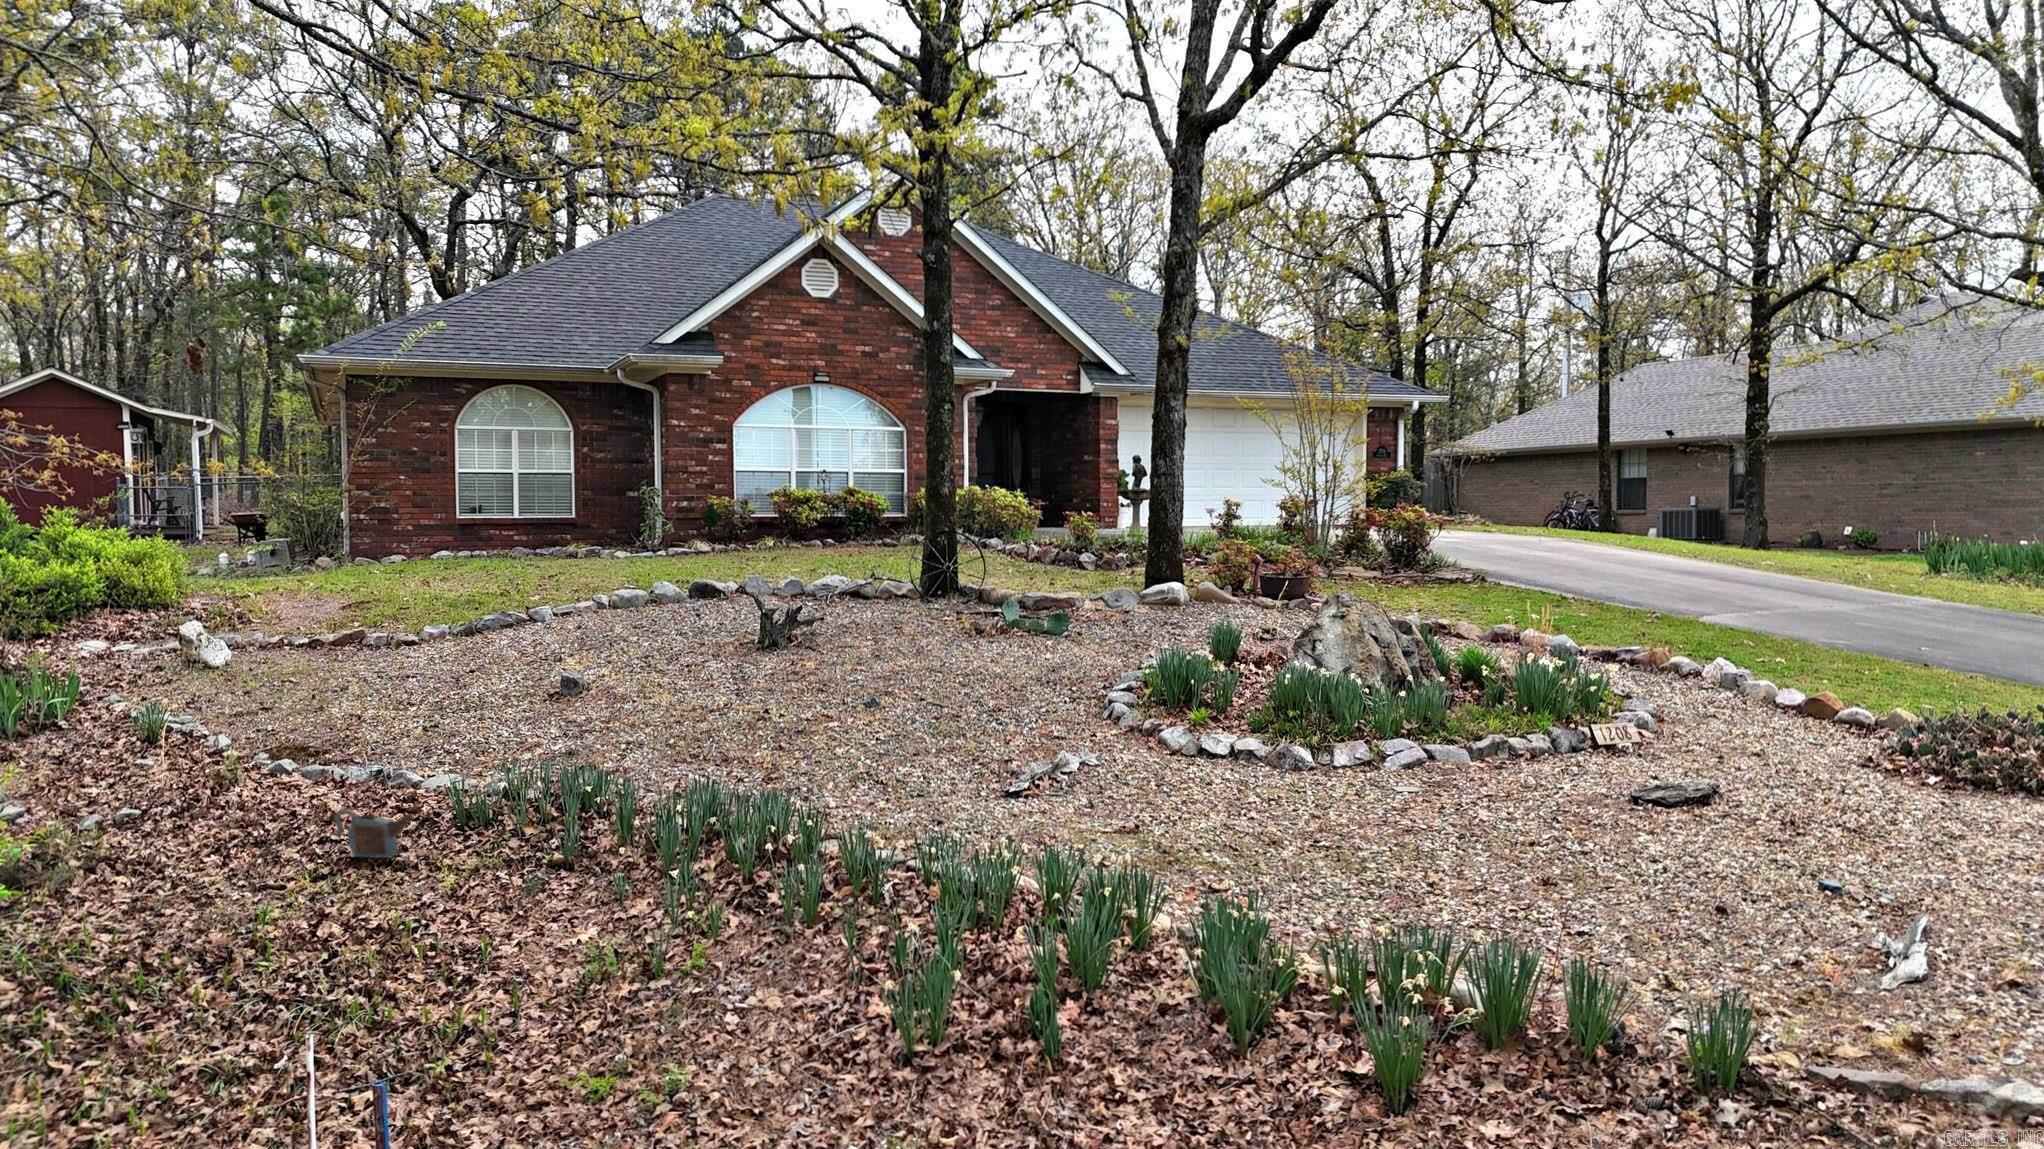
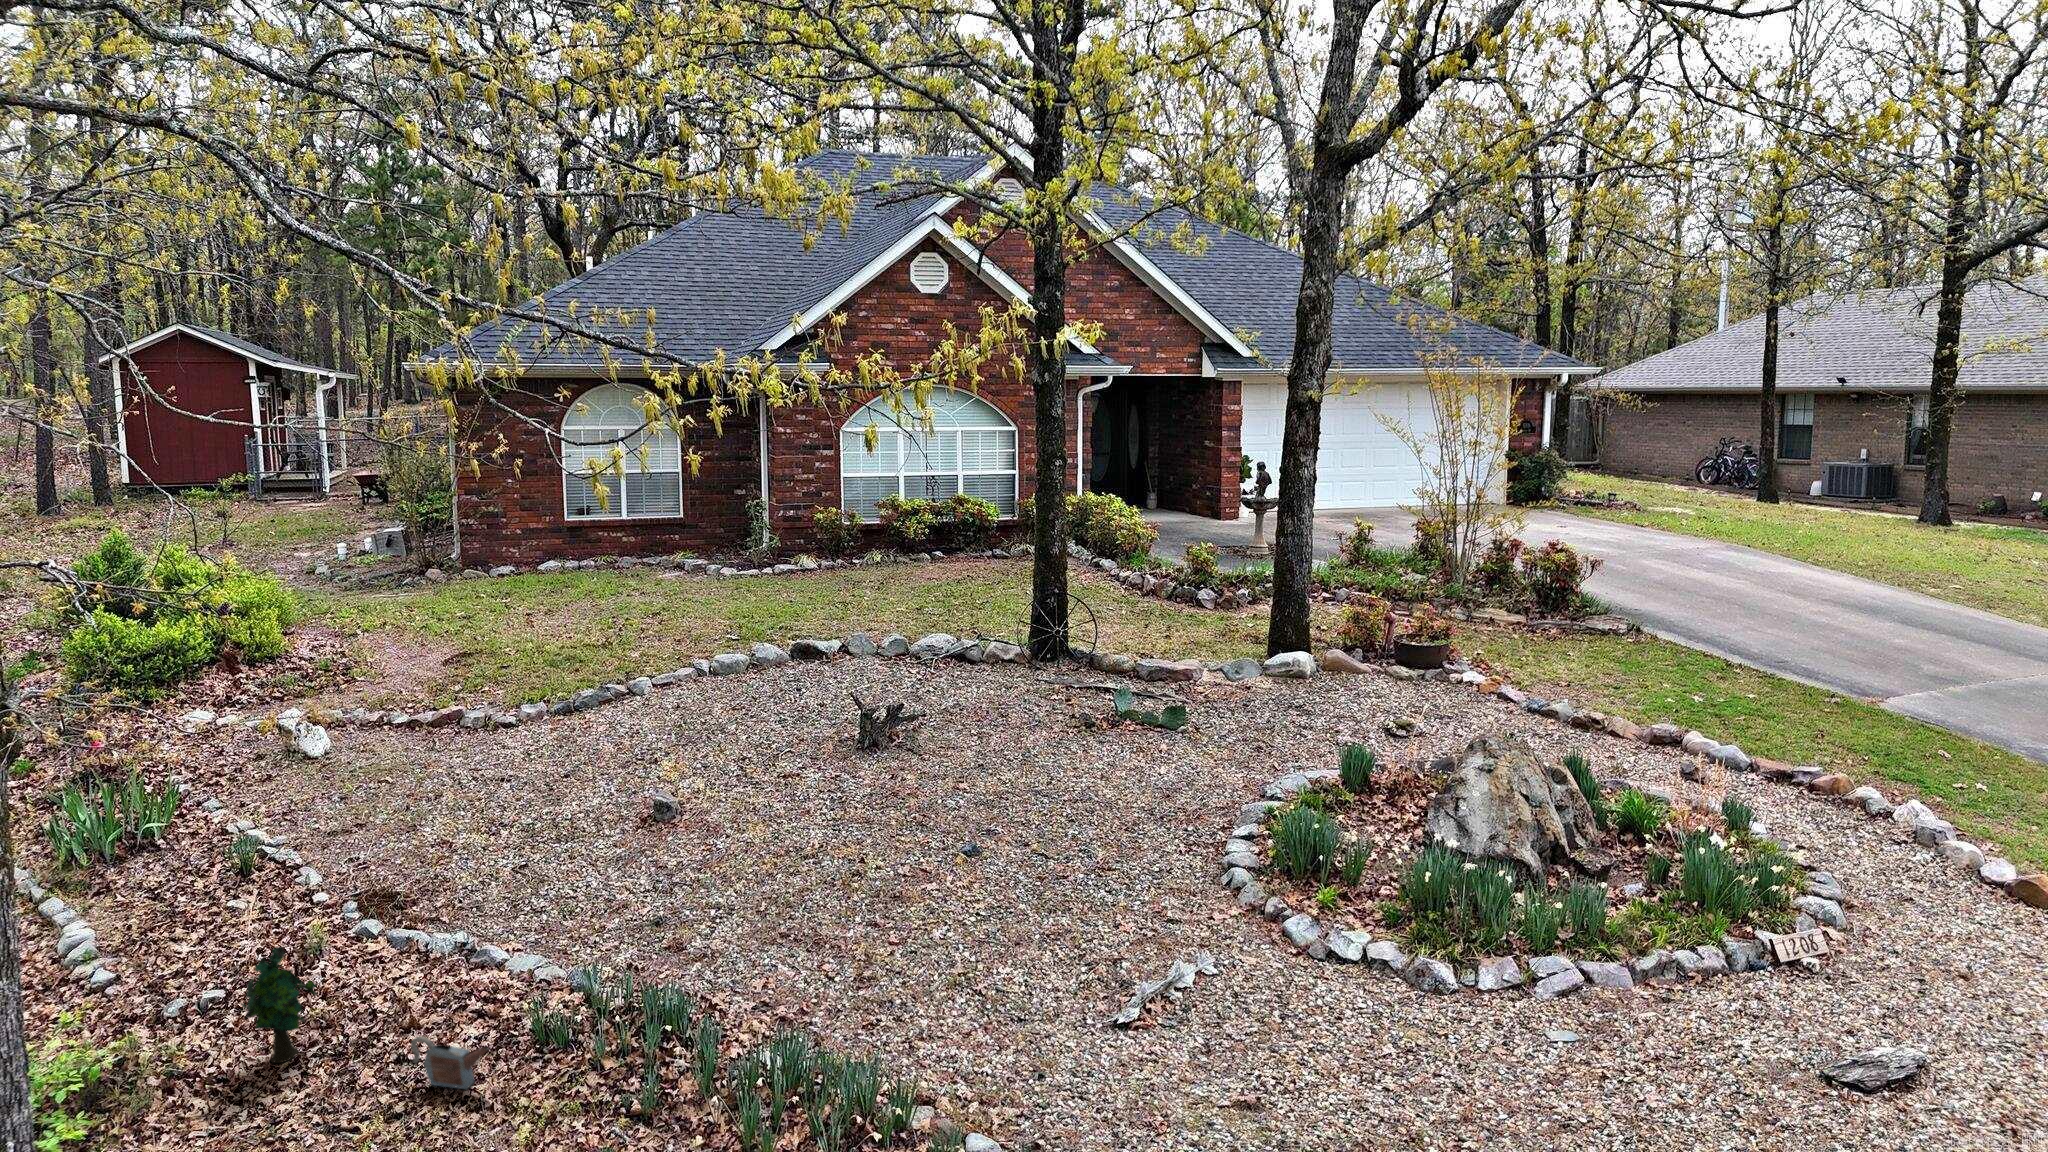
decorative plant: present [701,501,722,540] -> present [239,947,317,1063]

